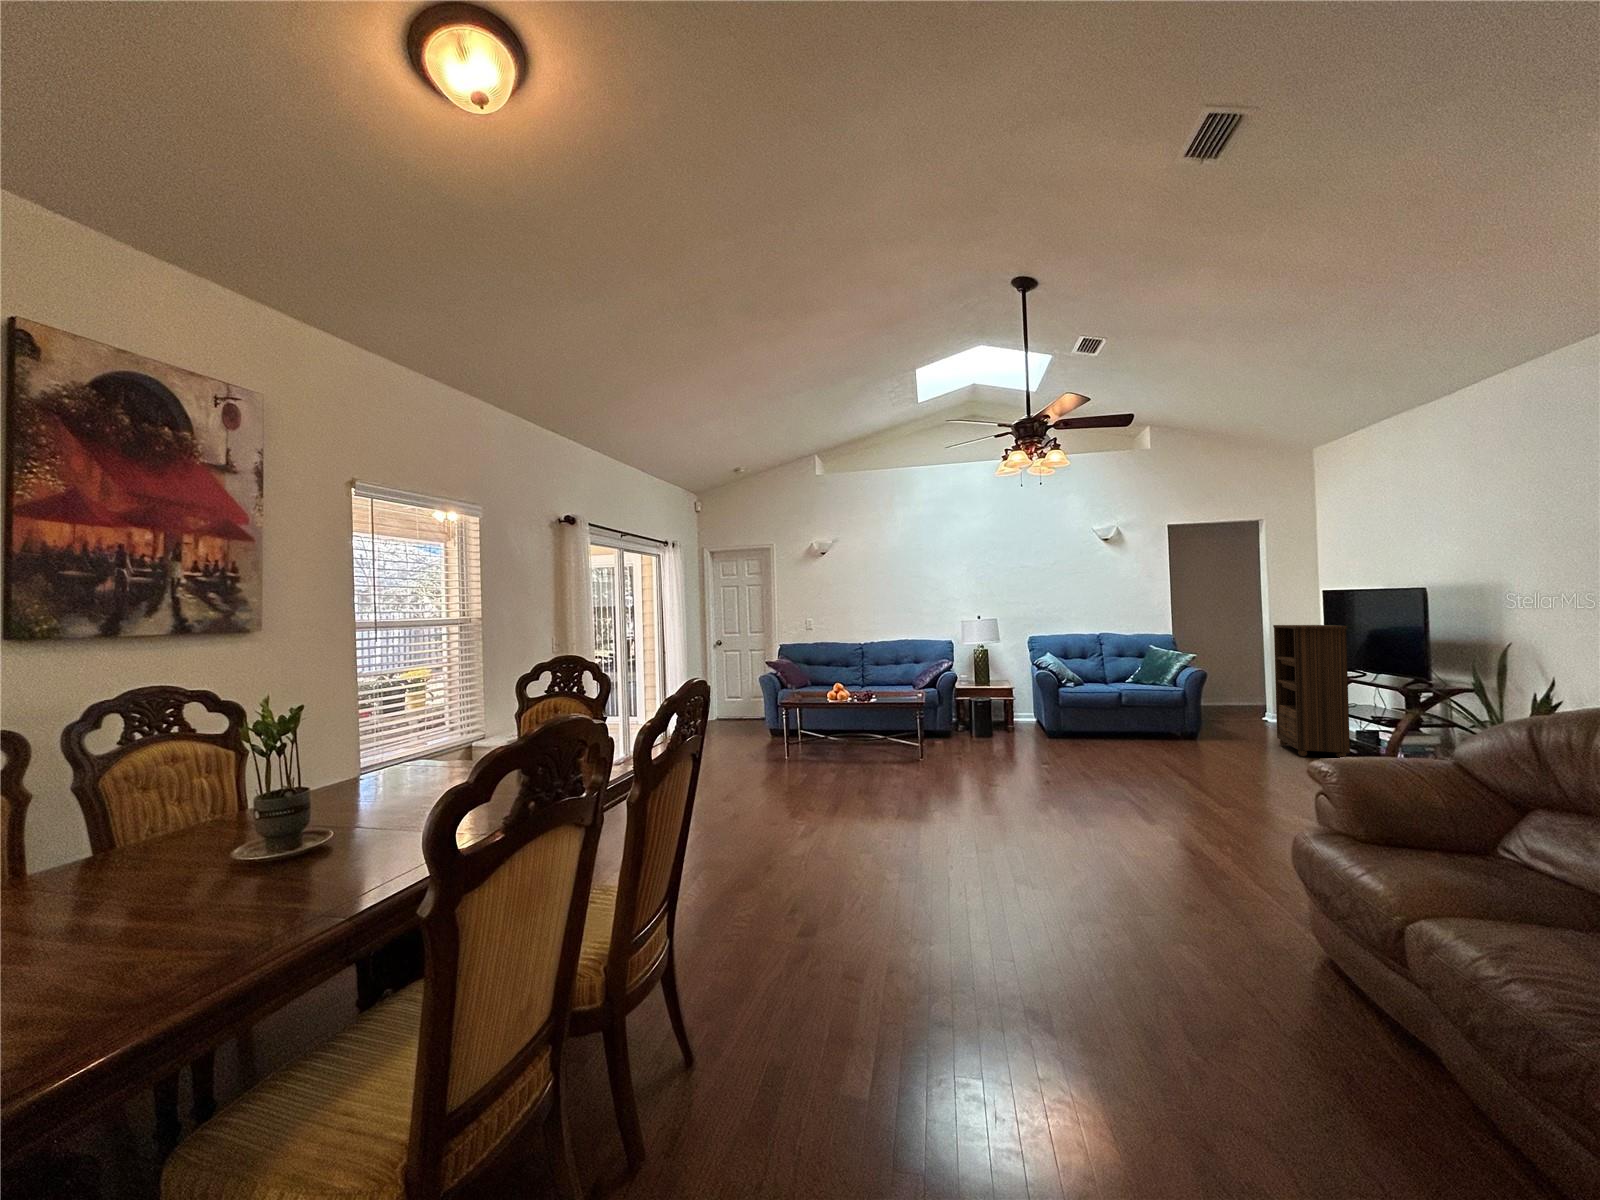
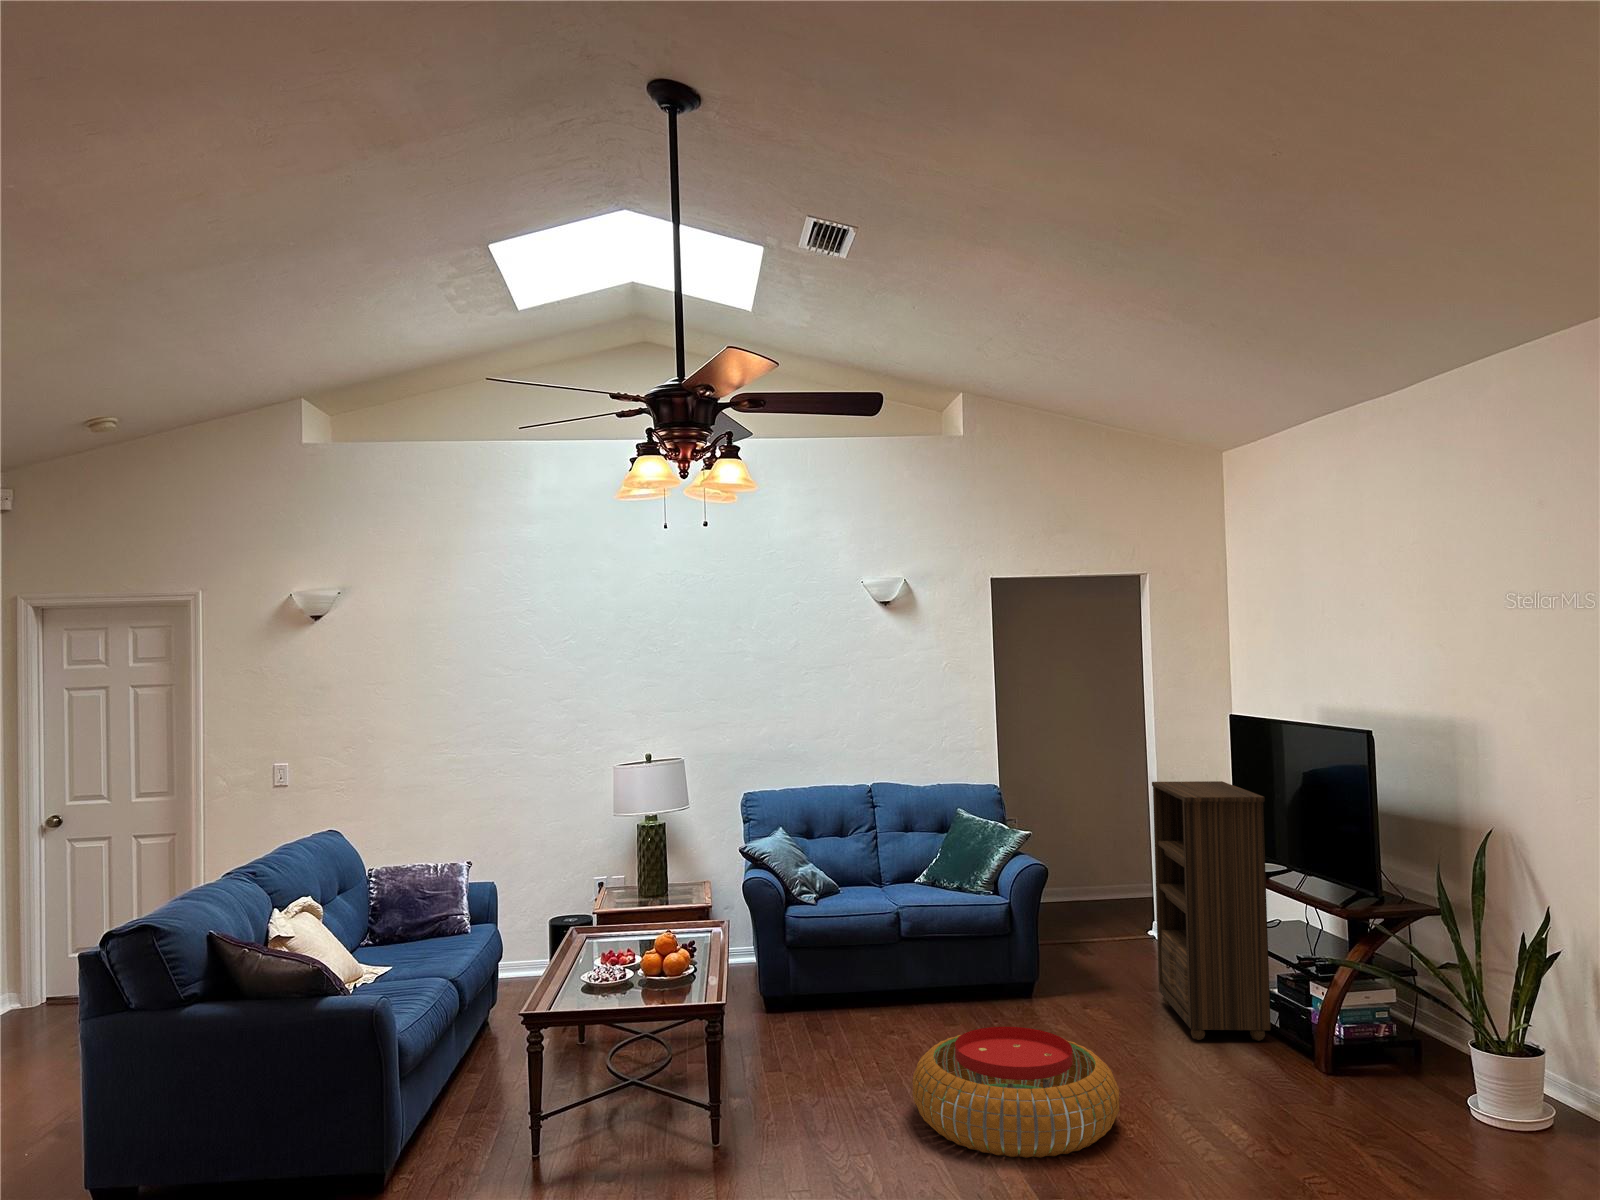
pouf: none [1139,731,1256,783] -> present [912,1027,1120,1158]

